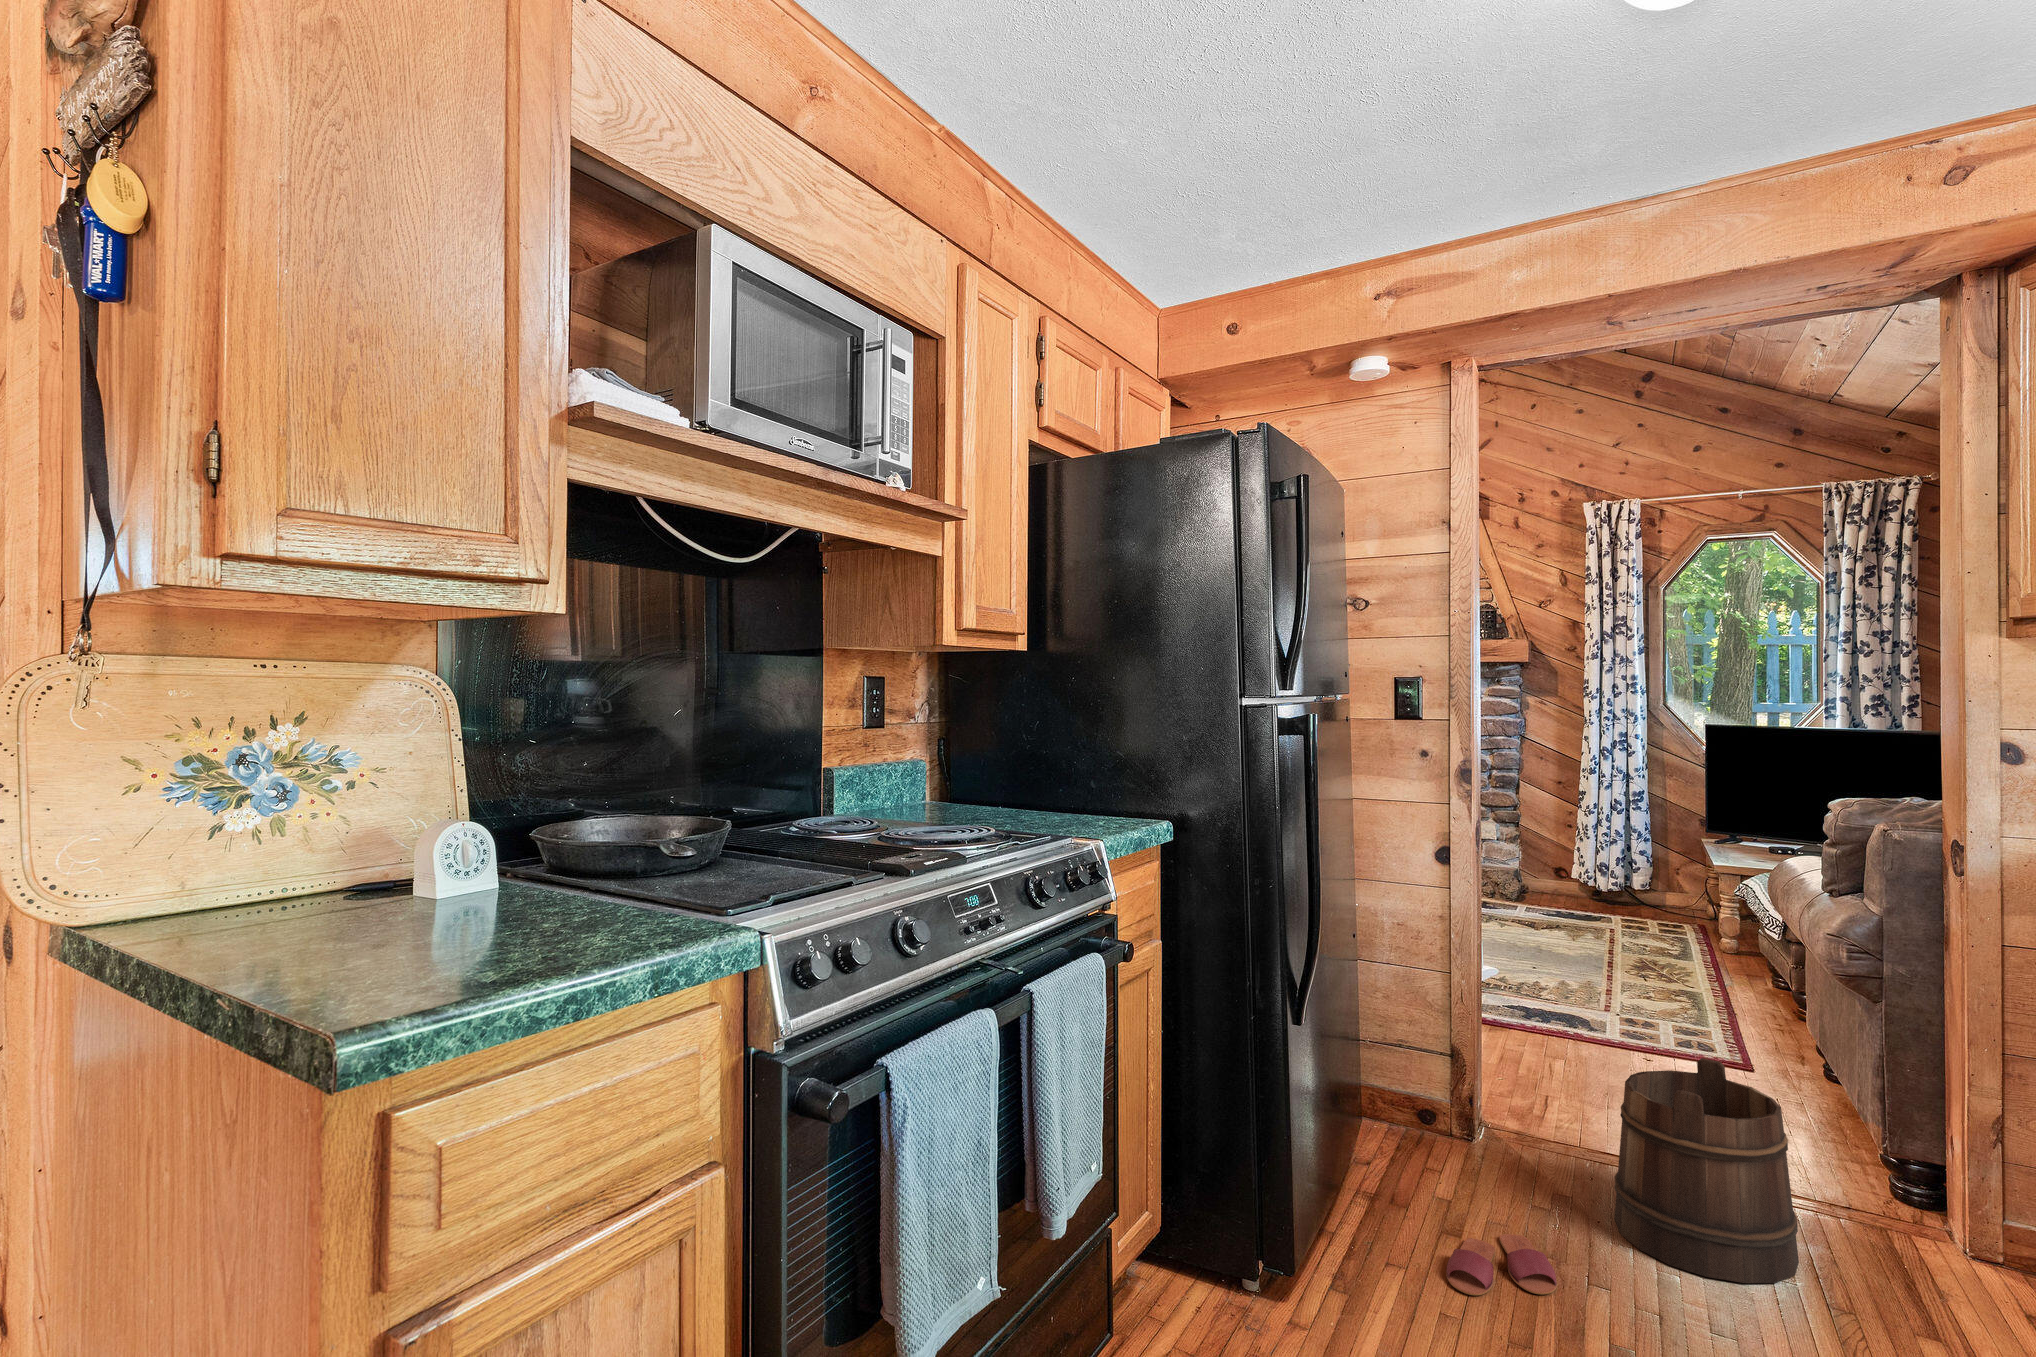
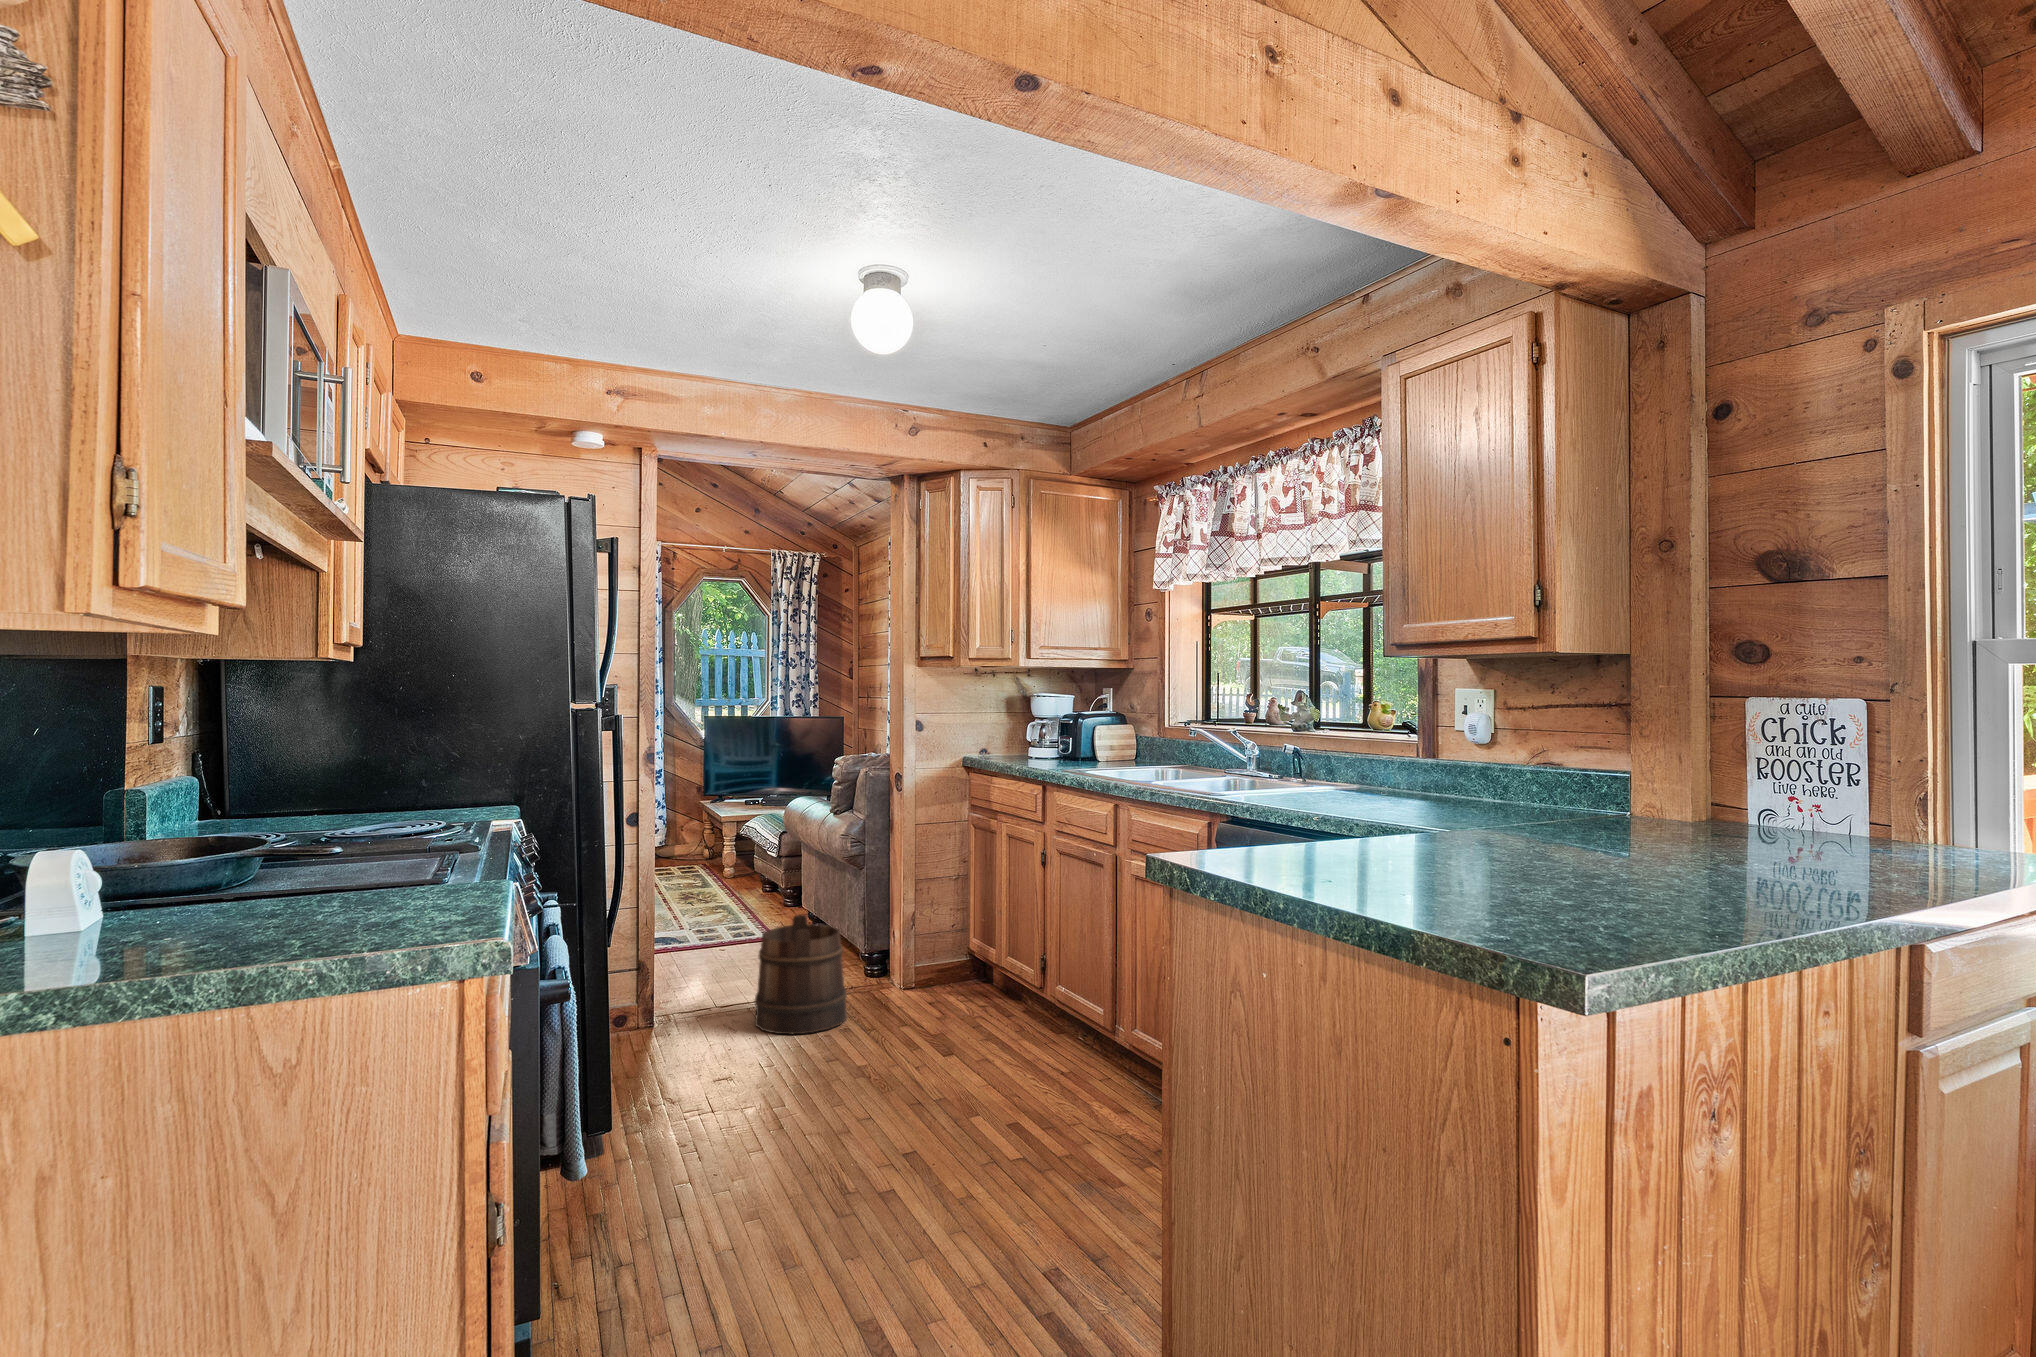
slippers: present [1446,1234,1557,1295] -> none [685,1048,748,1083]

